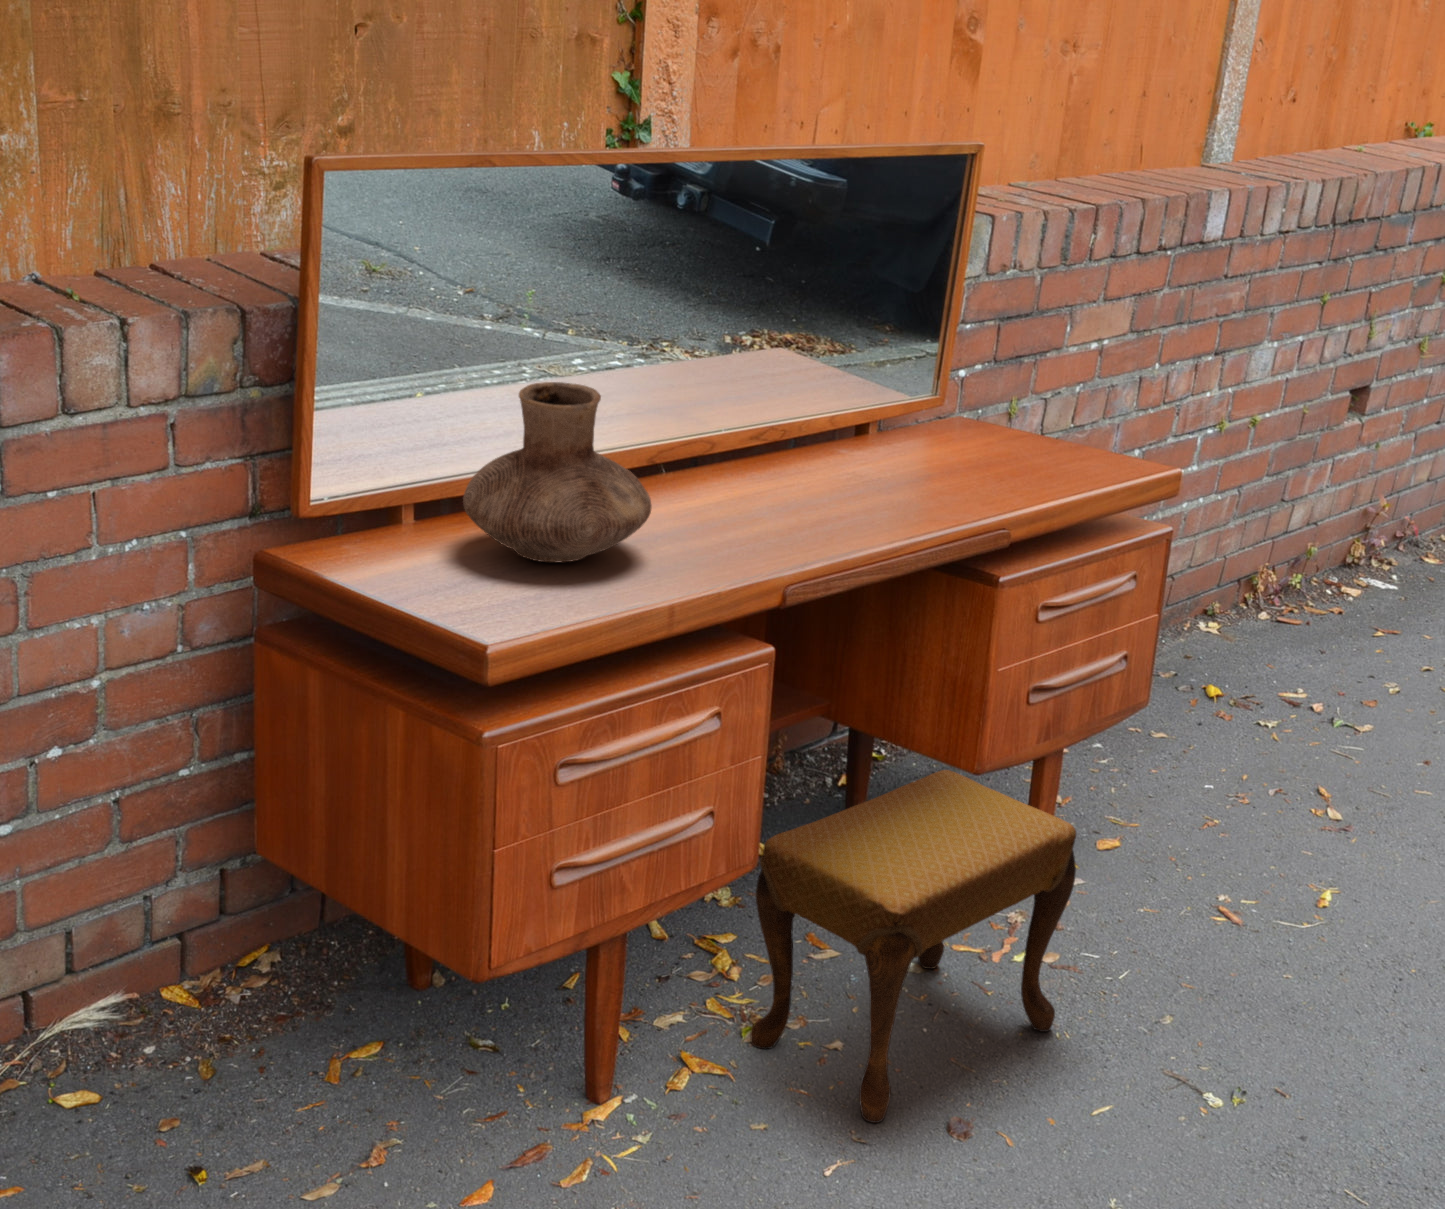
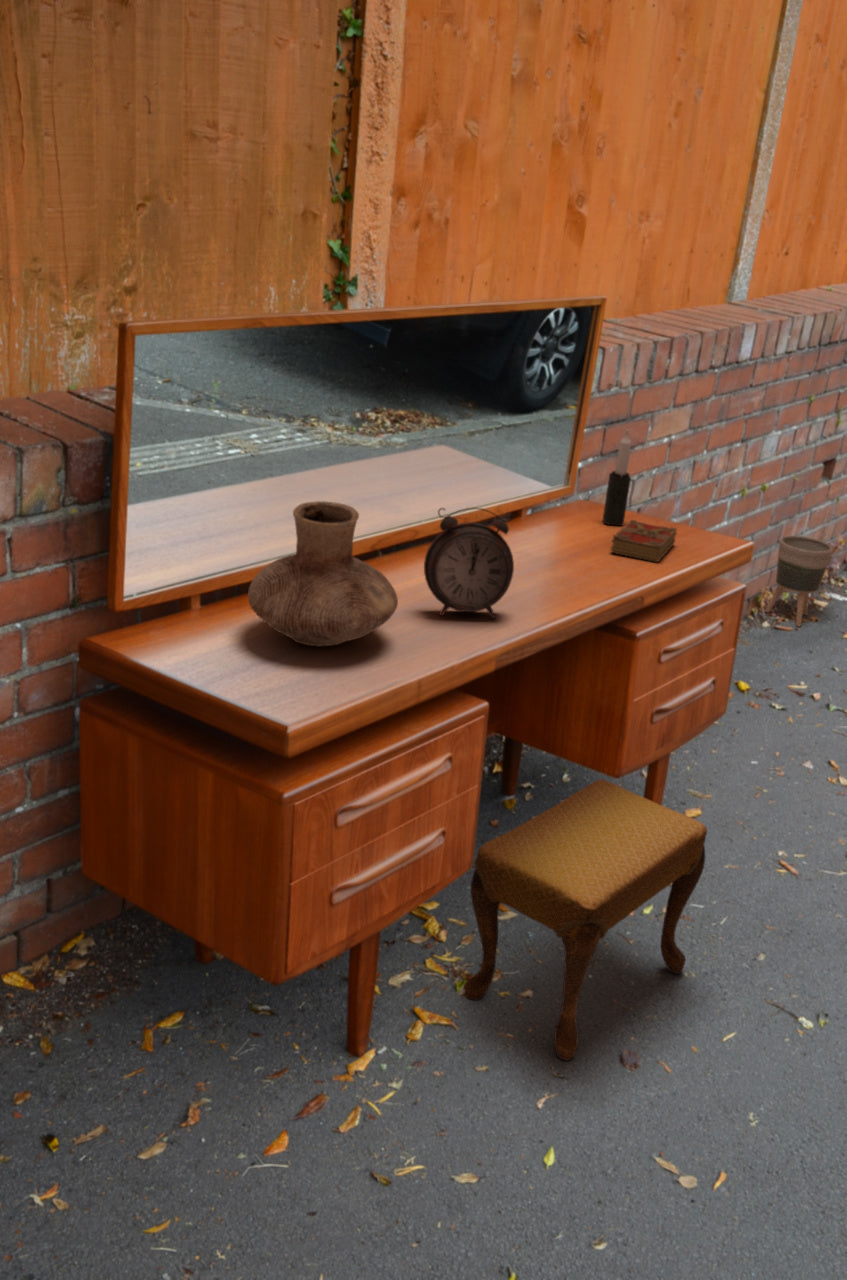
candle: none [972,315,1007,444] -> present [603,429,631,526]
alarm clock: none [697,397,812,541] -> present [424,508,514,619]
book: none [968,434,1063,486] -> present [611,520,676,562]
planter: none [1264,491,1359,618] -> present [765,536,833,626]

